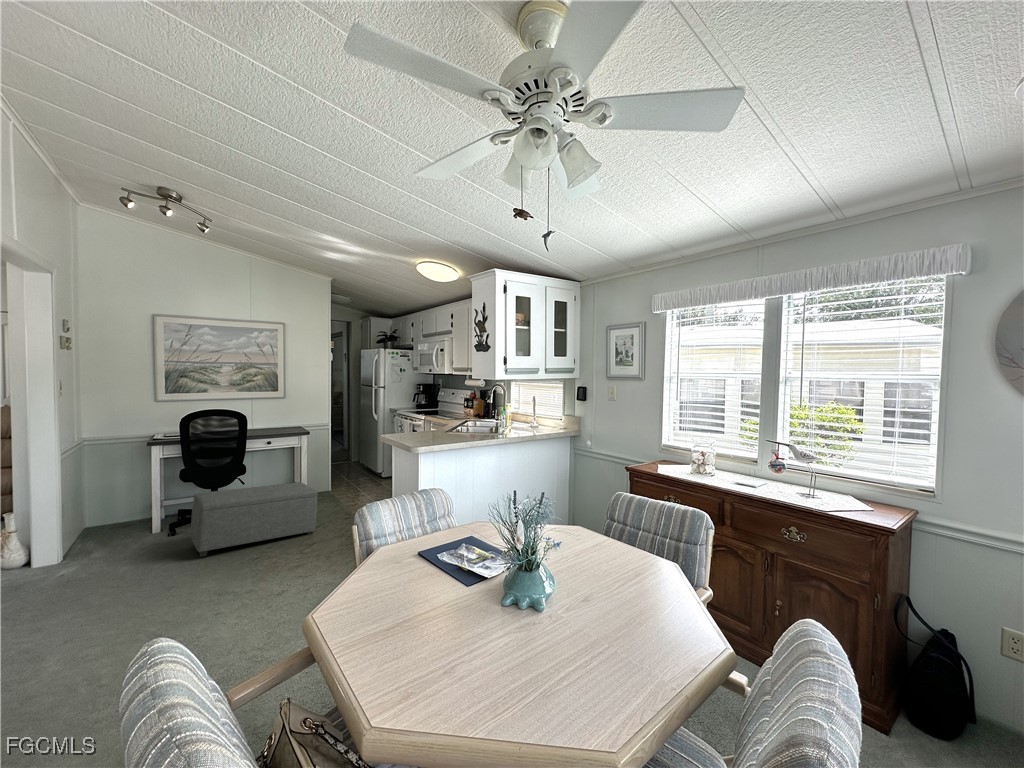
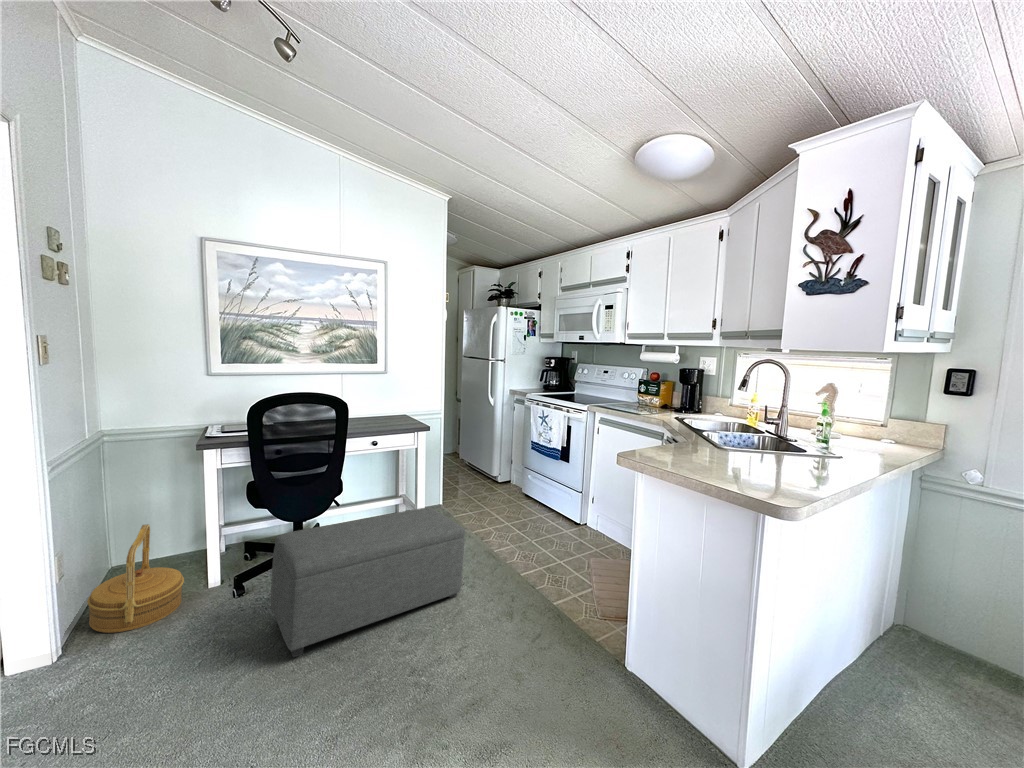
woven basket: none [77,493,137,552] -> present [87,524,184,633]

